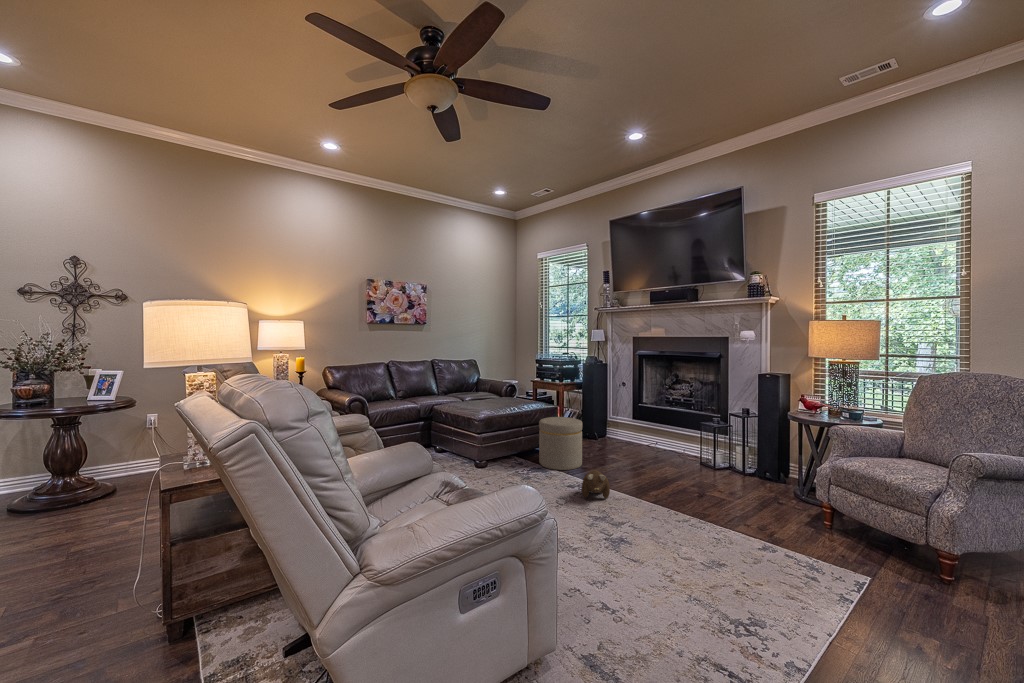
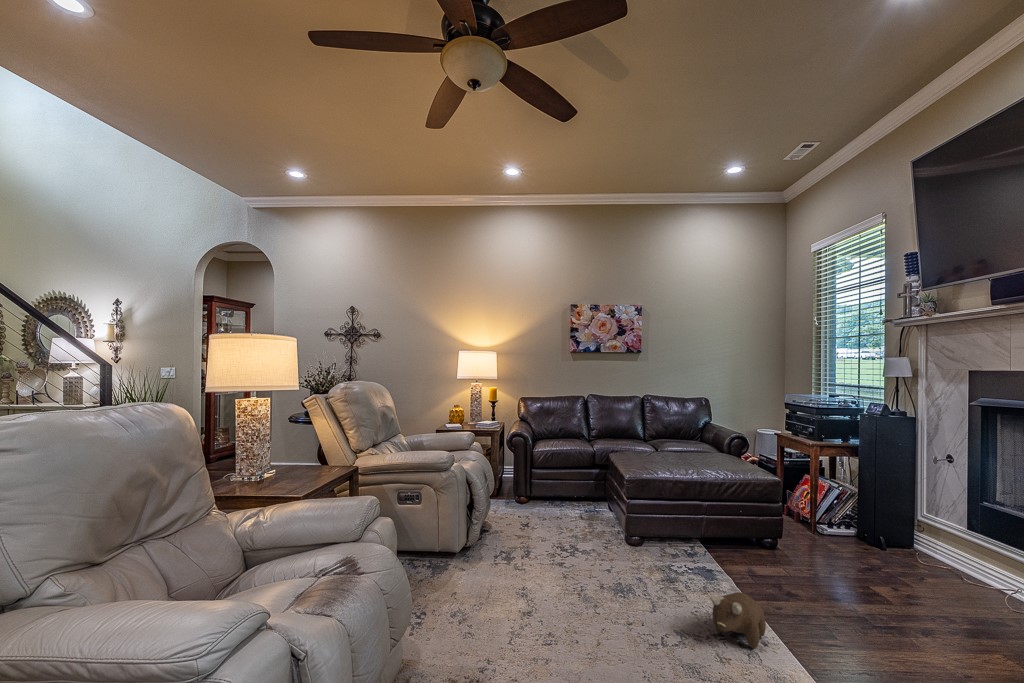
ottoman: present [539,417,582,470] -> none [719,492,795,584]

